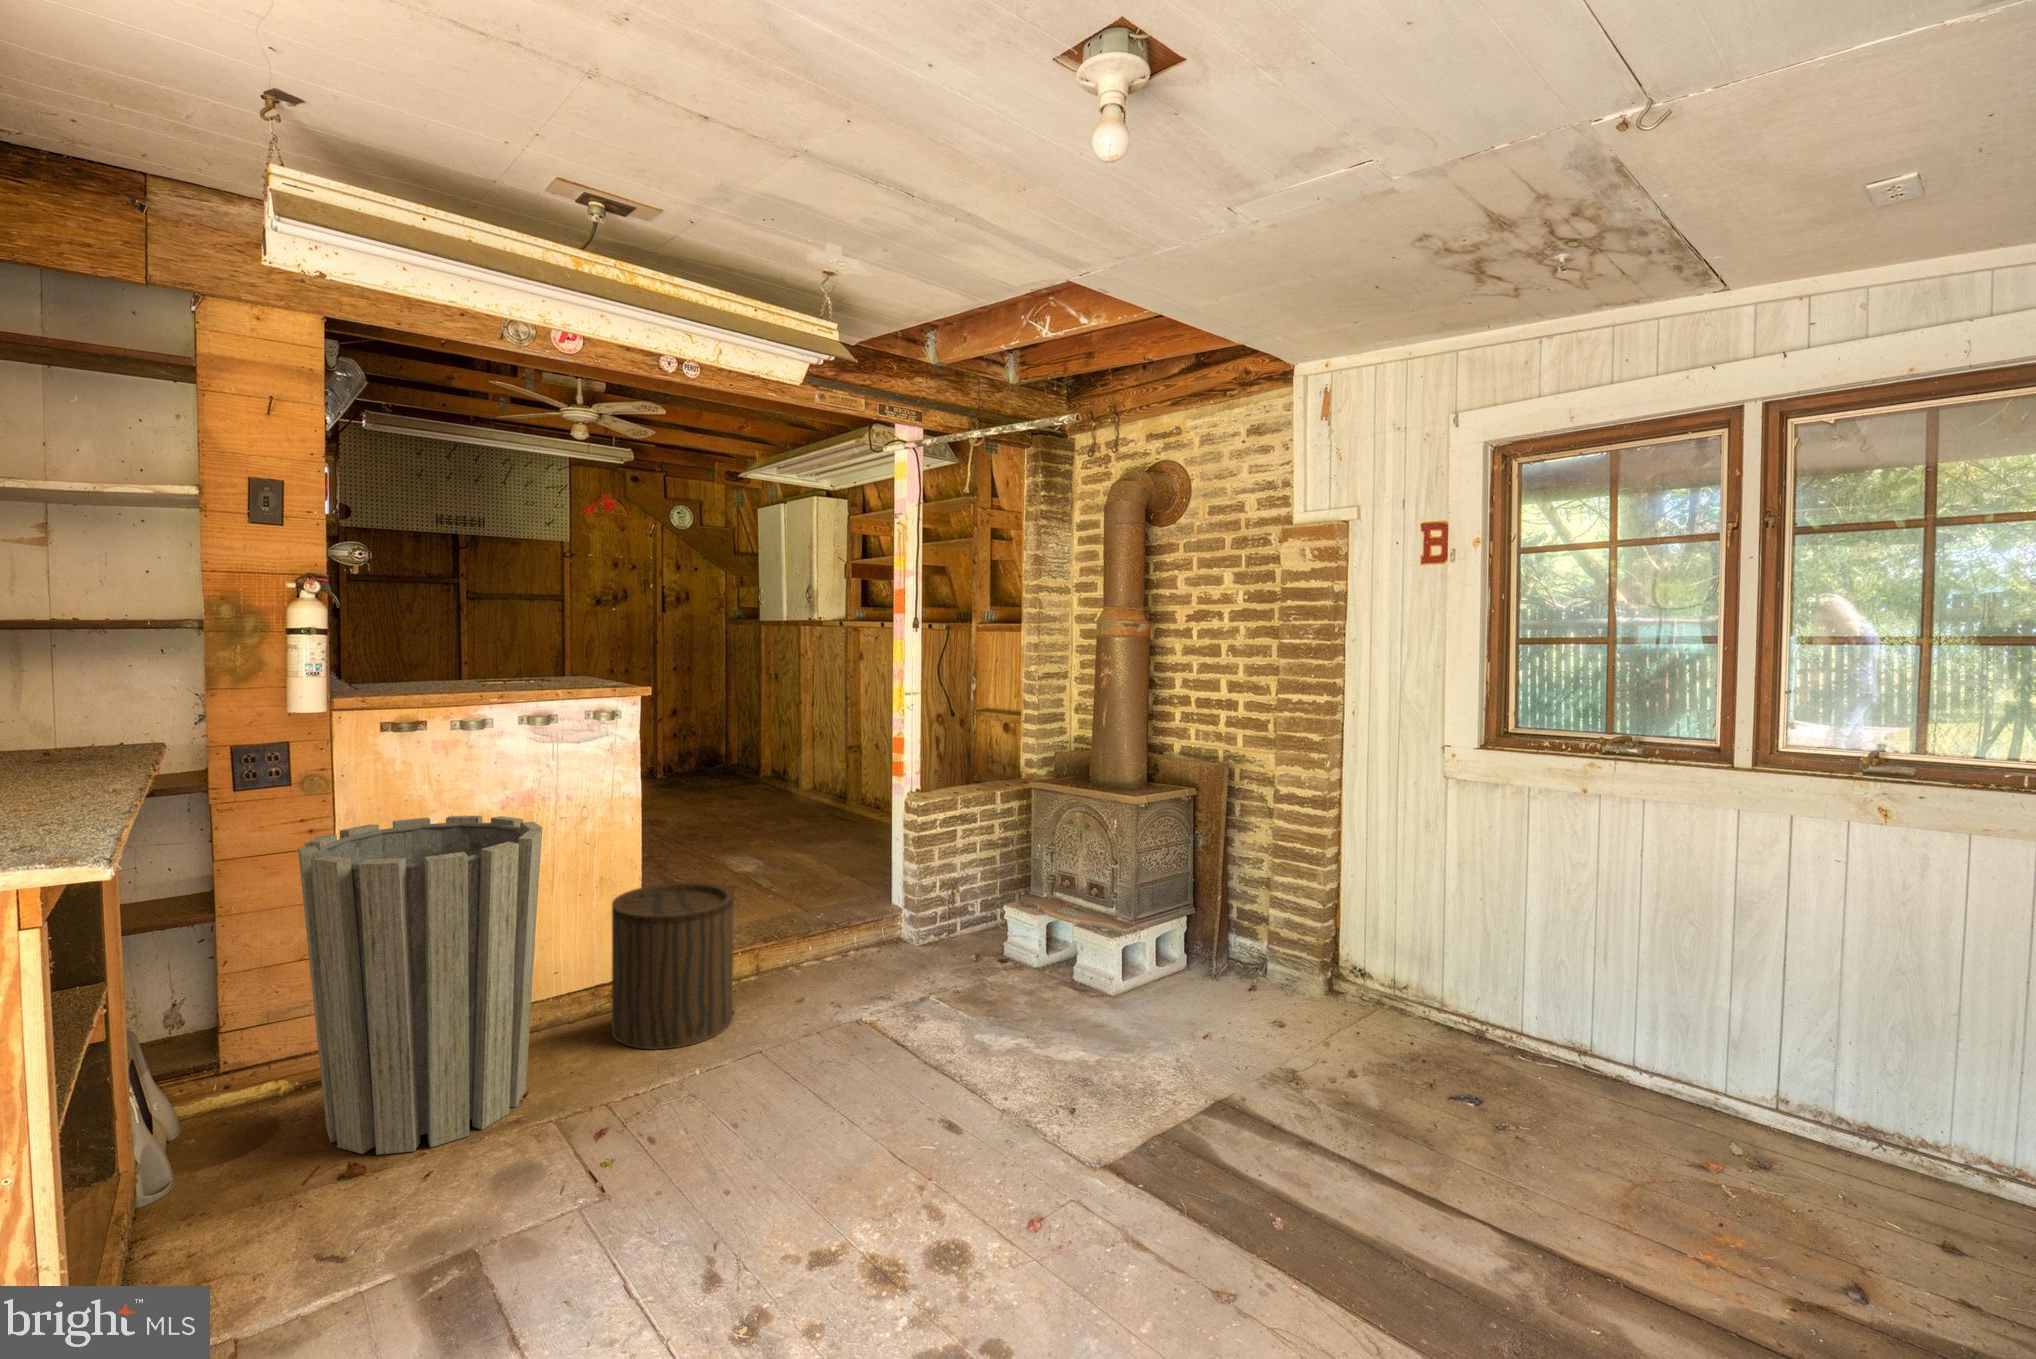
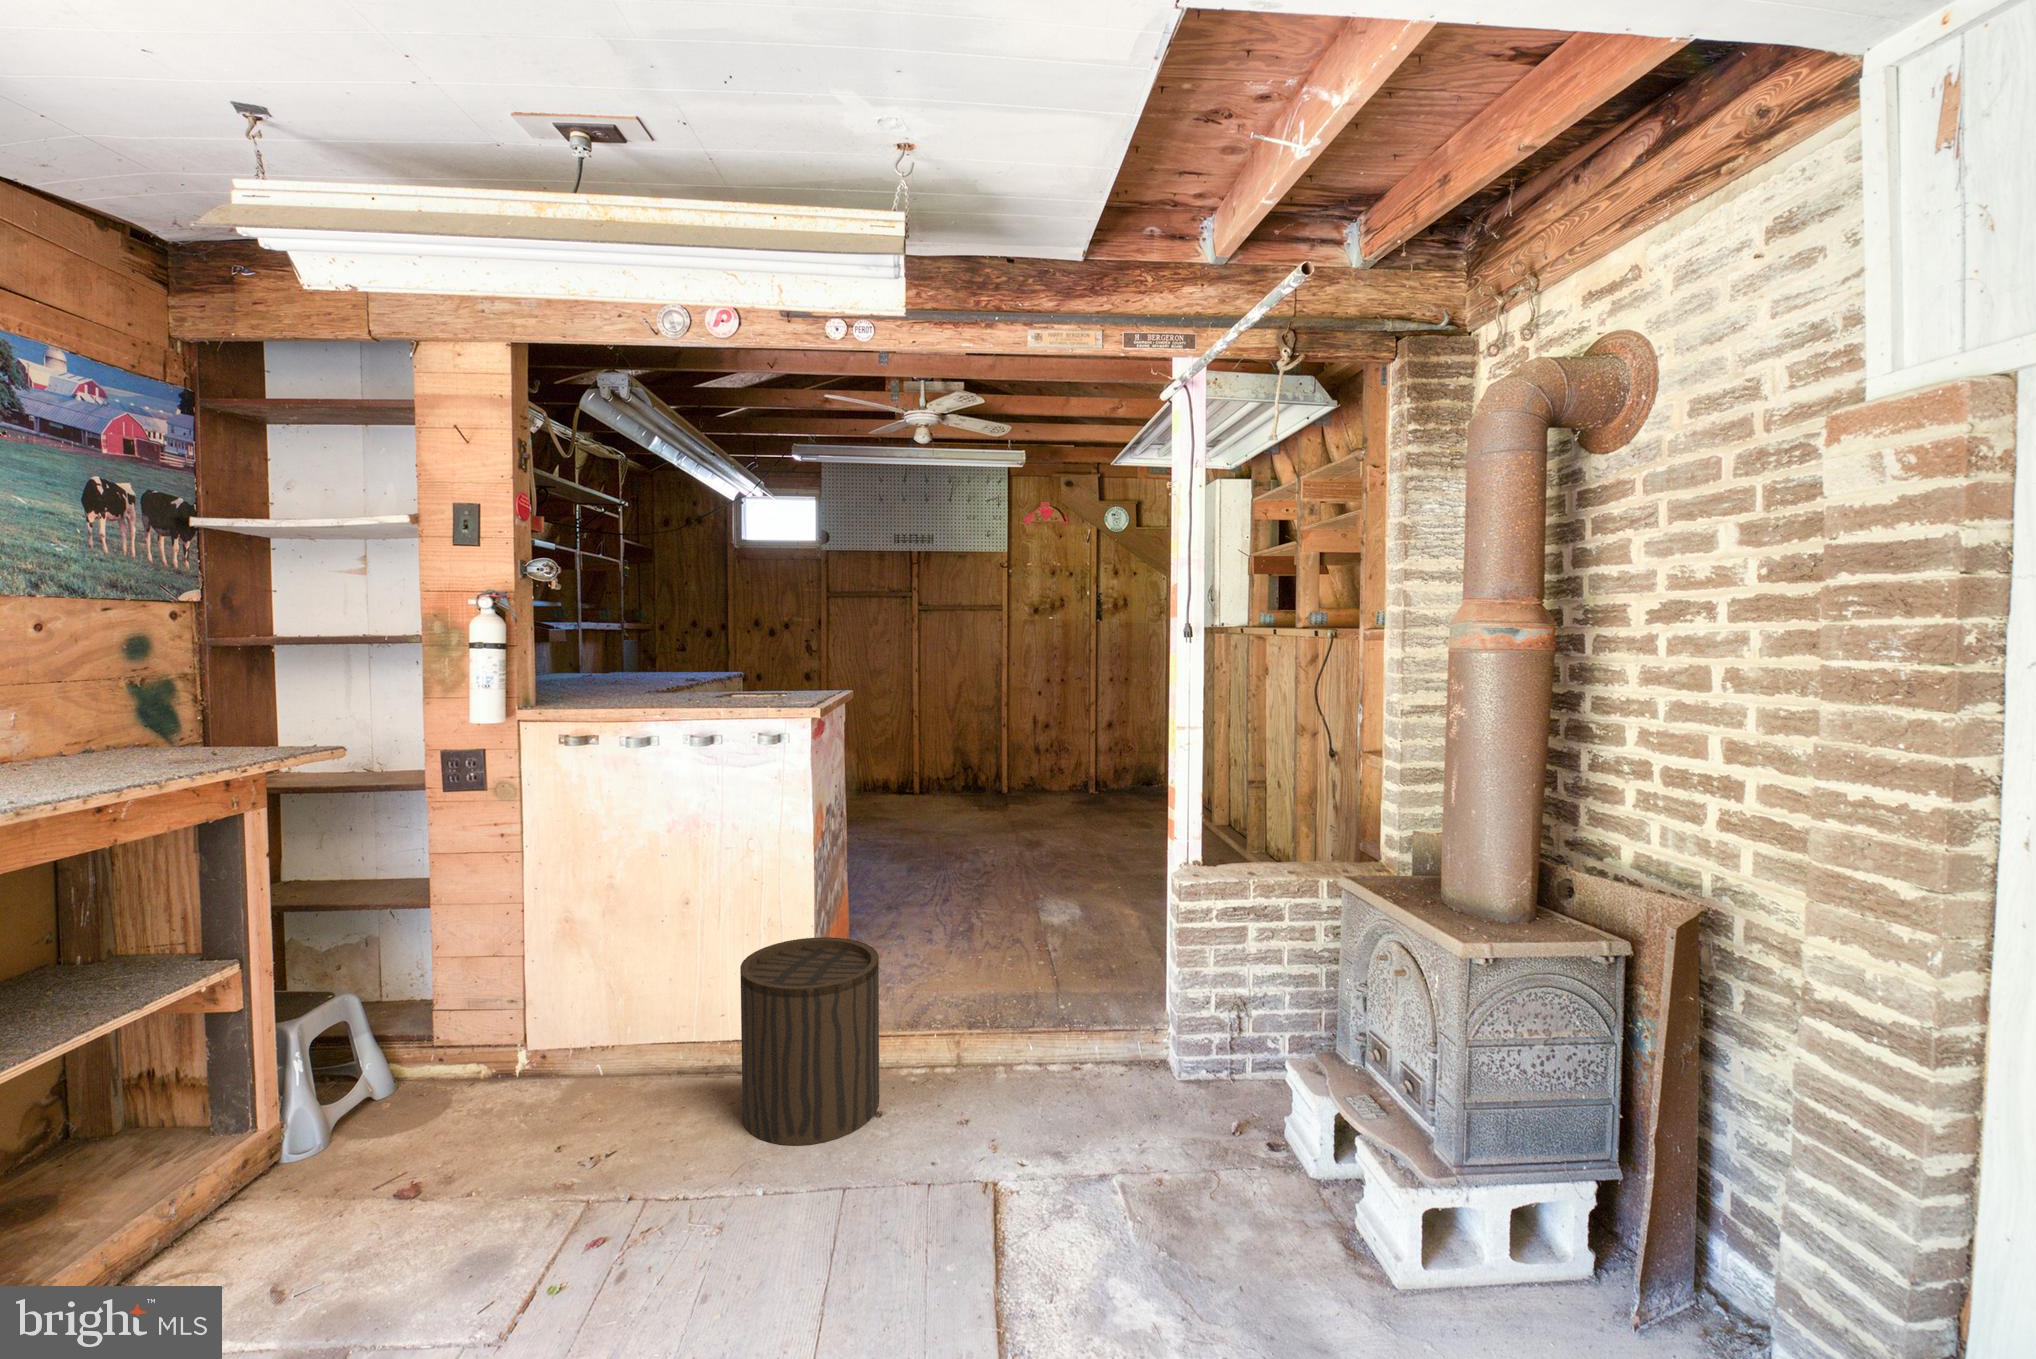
trash can: present [298,816,542,1155] -> none [403,835,644,1188]

